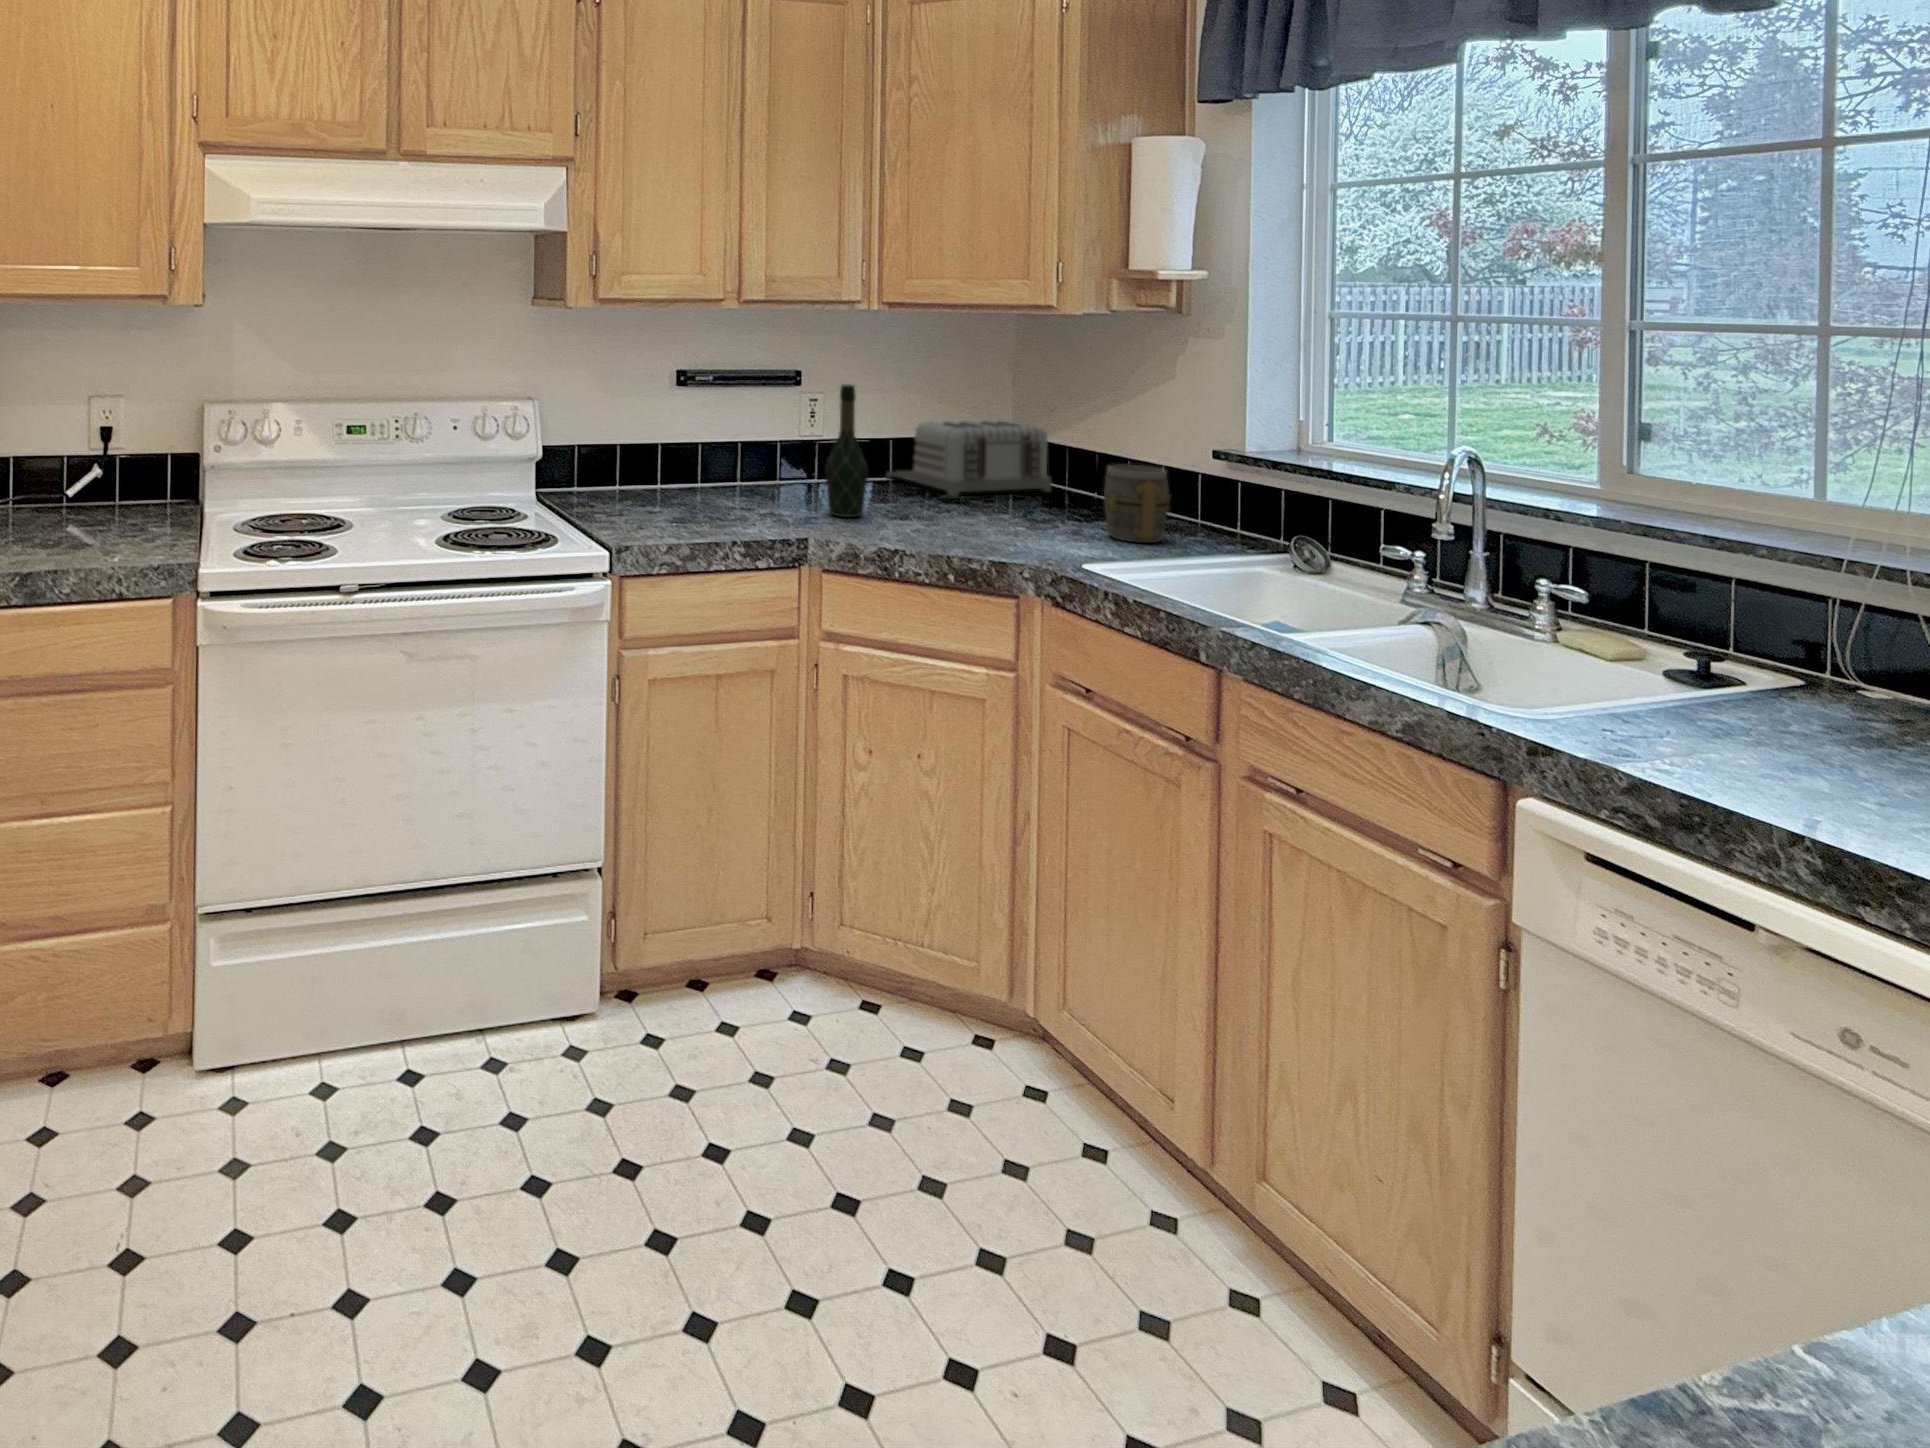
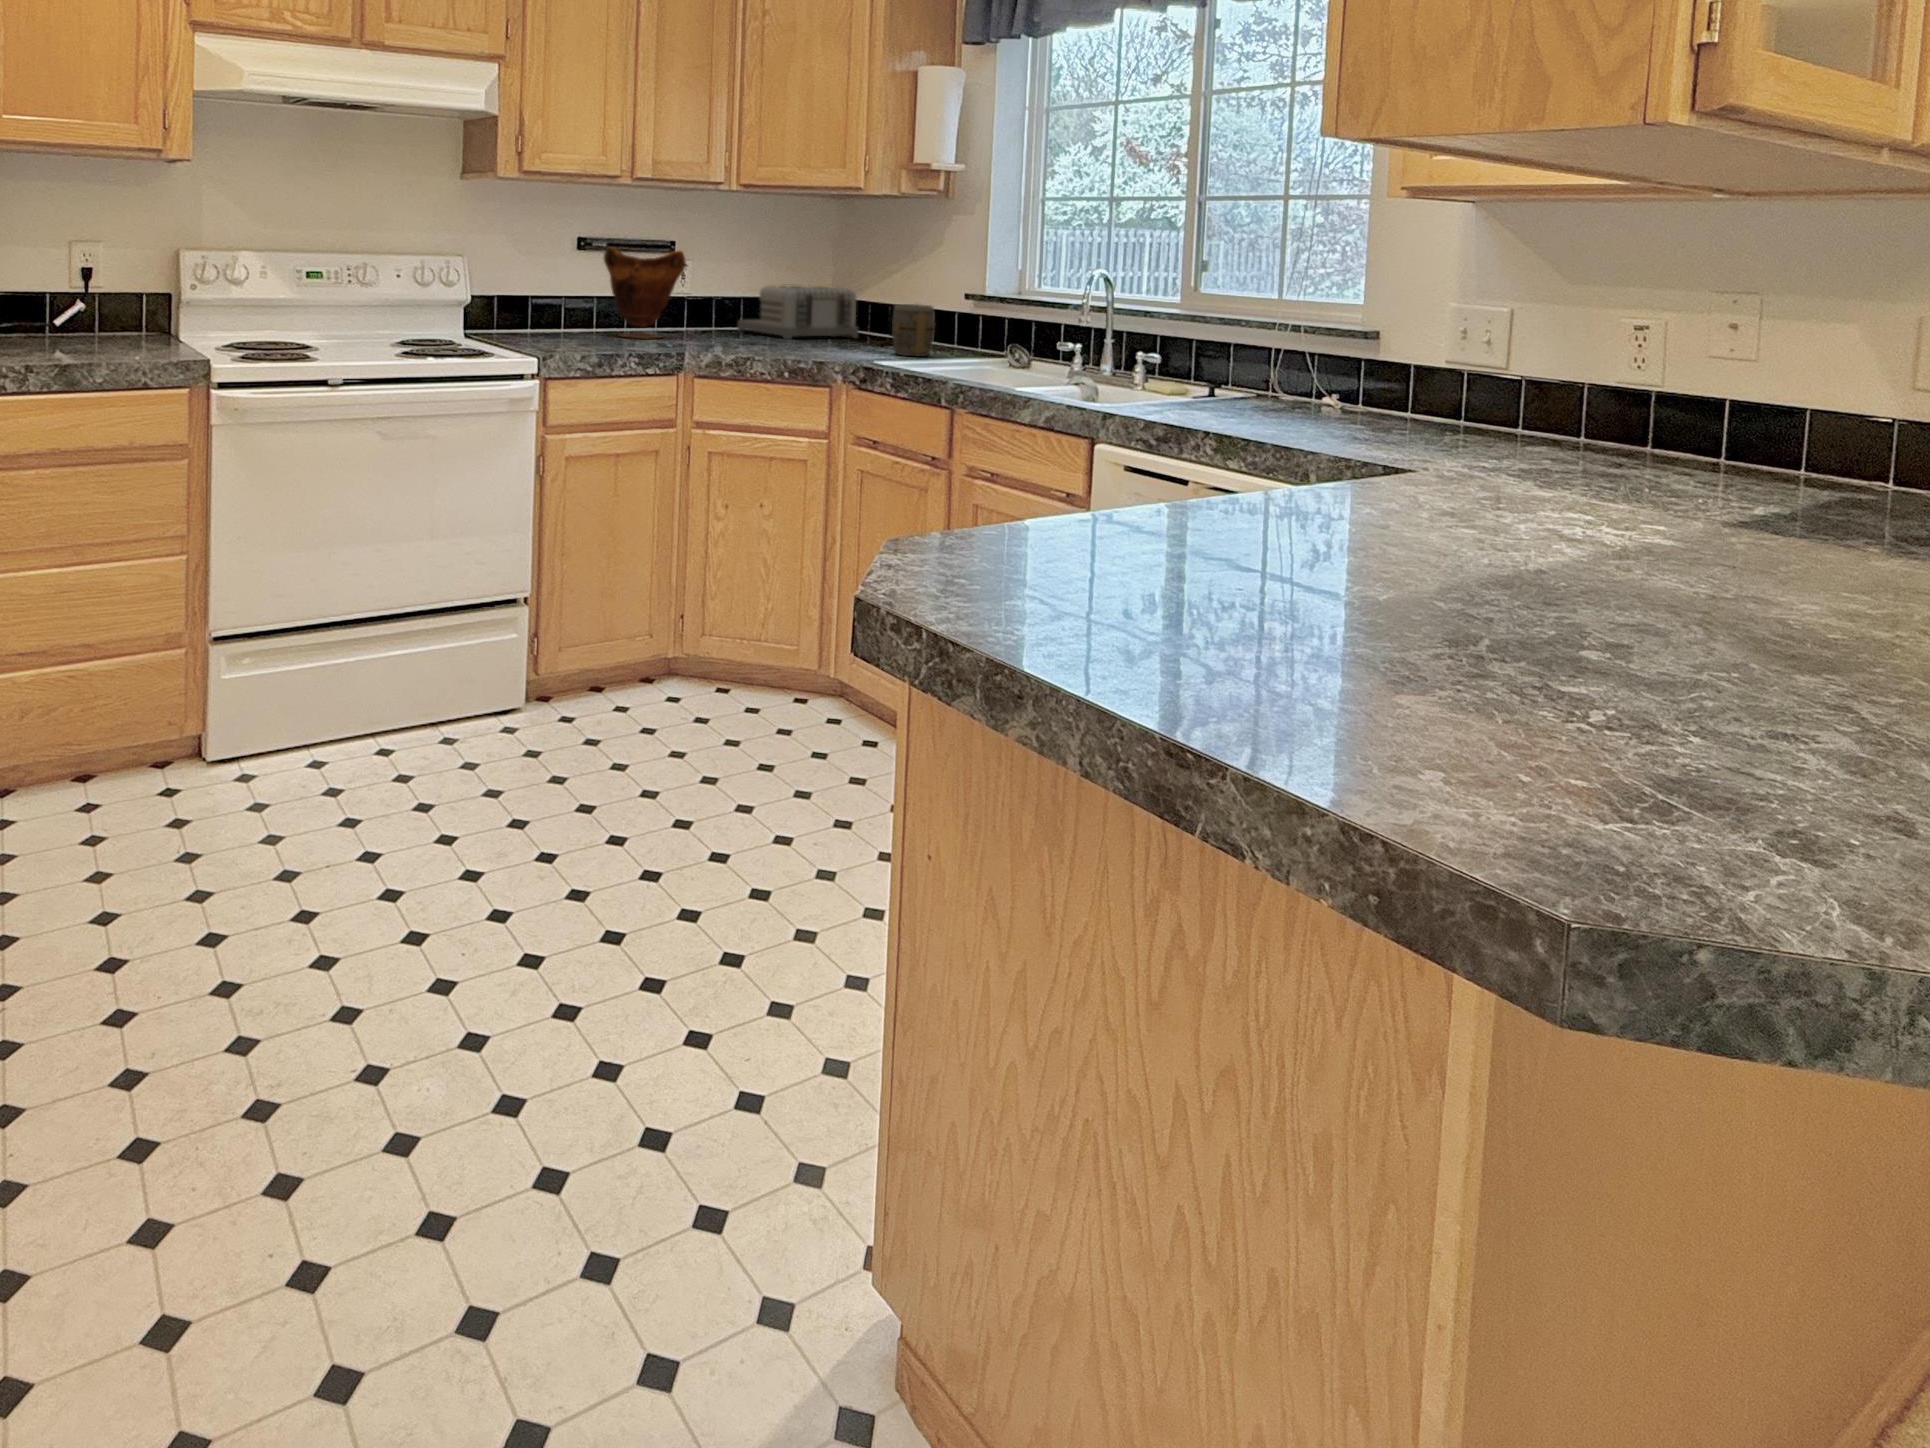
vase: none [709,381,813,500] -> present [604,248,686,339]
wine bottle: present [825,385,868,517] -> none [696,246,728,346]

